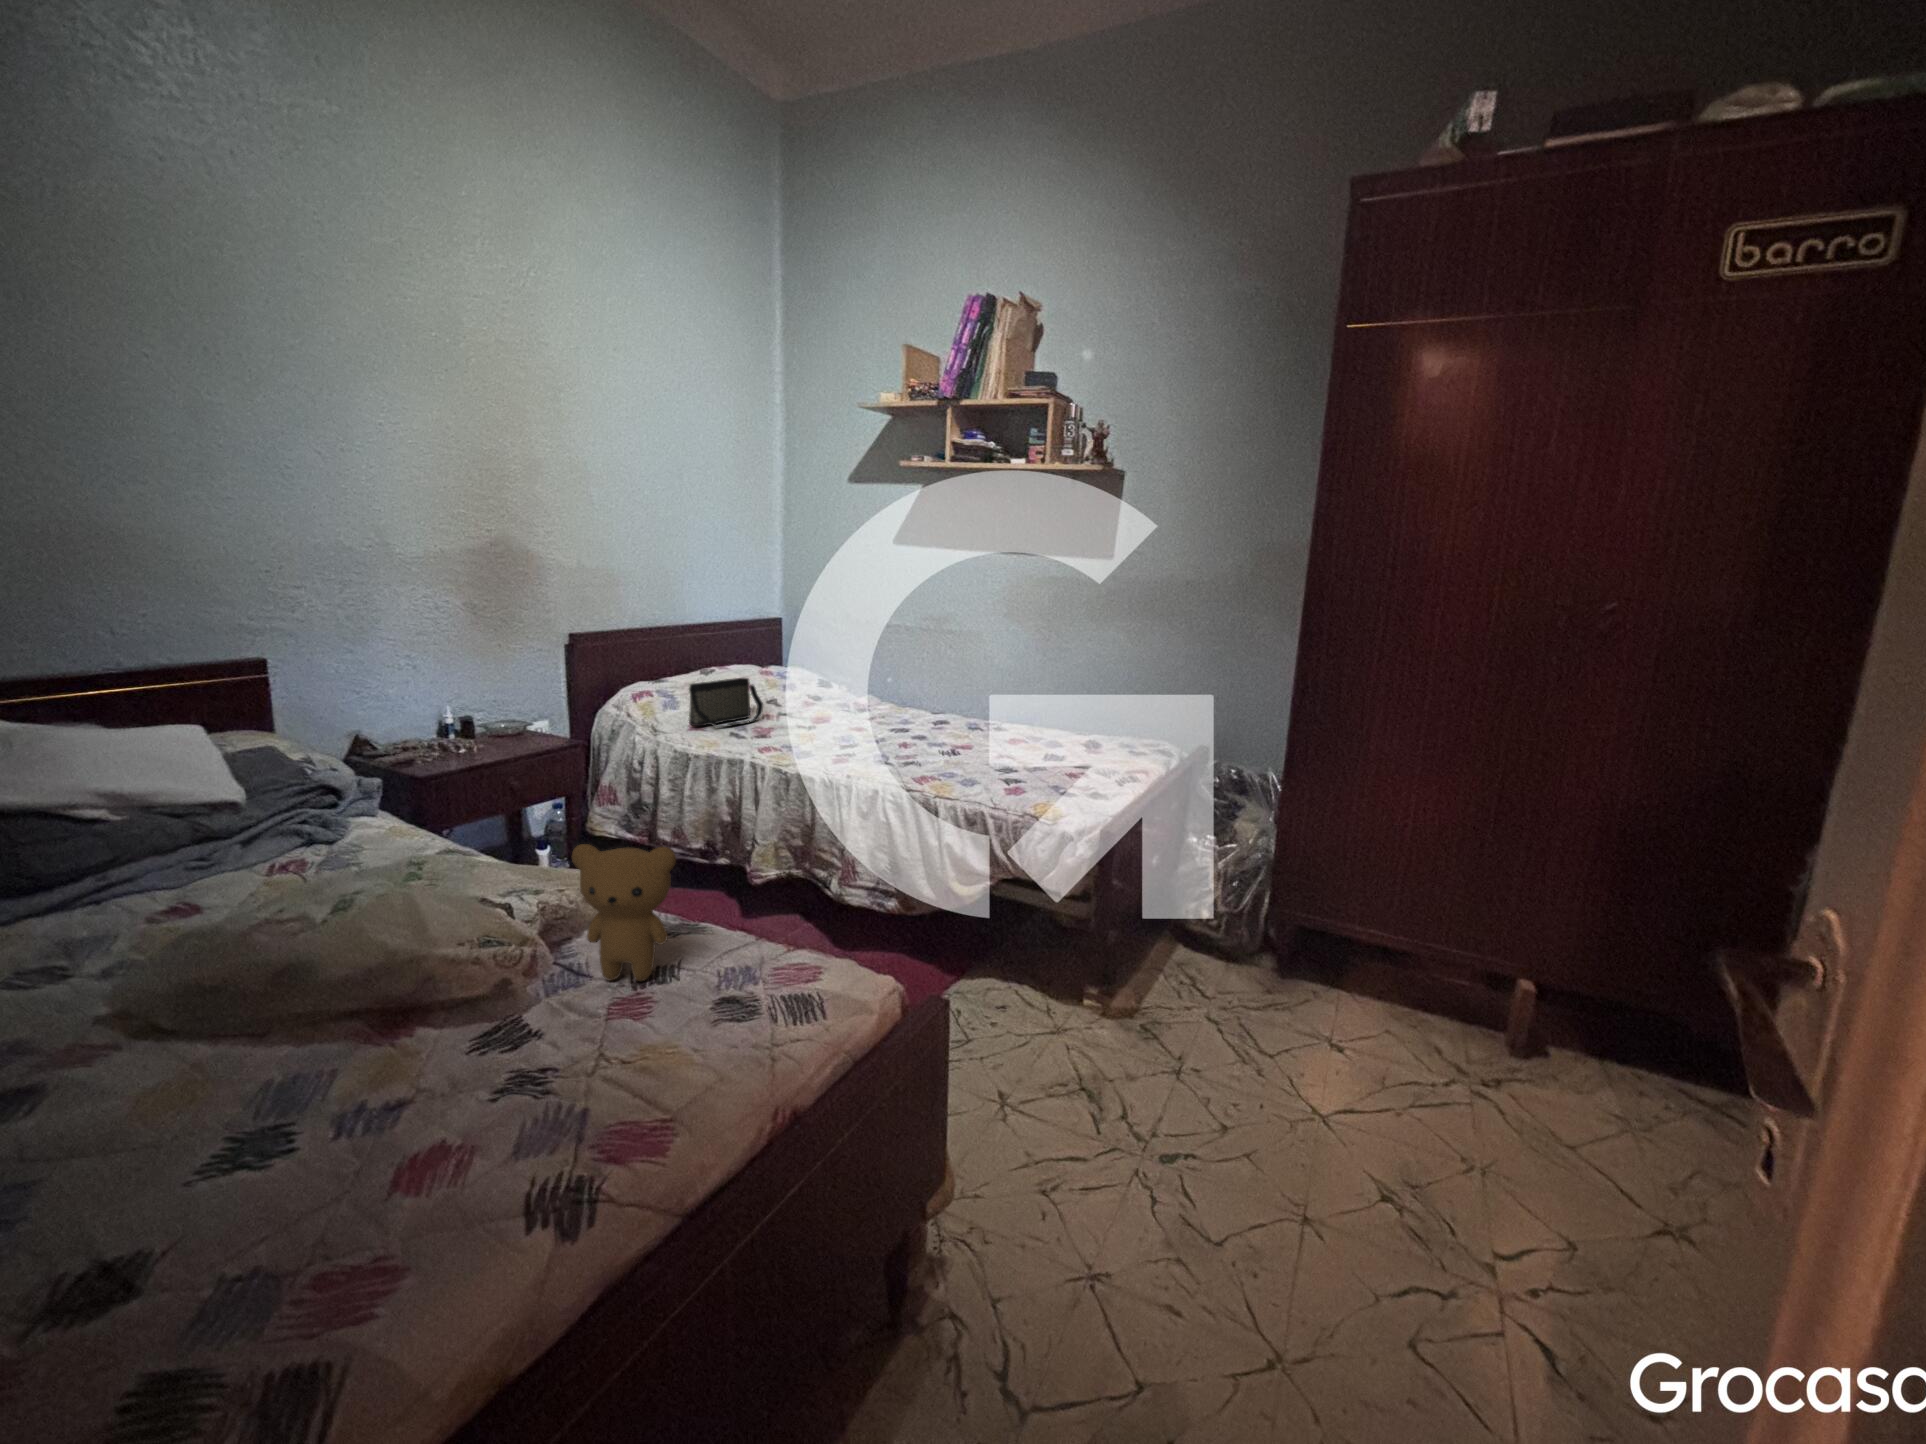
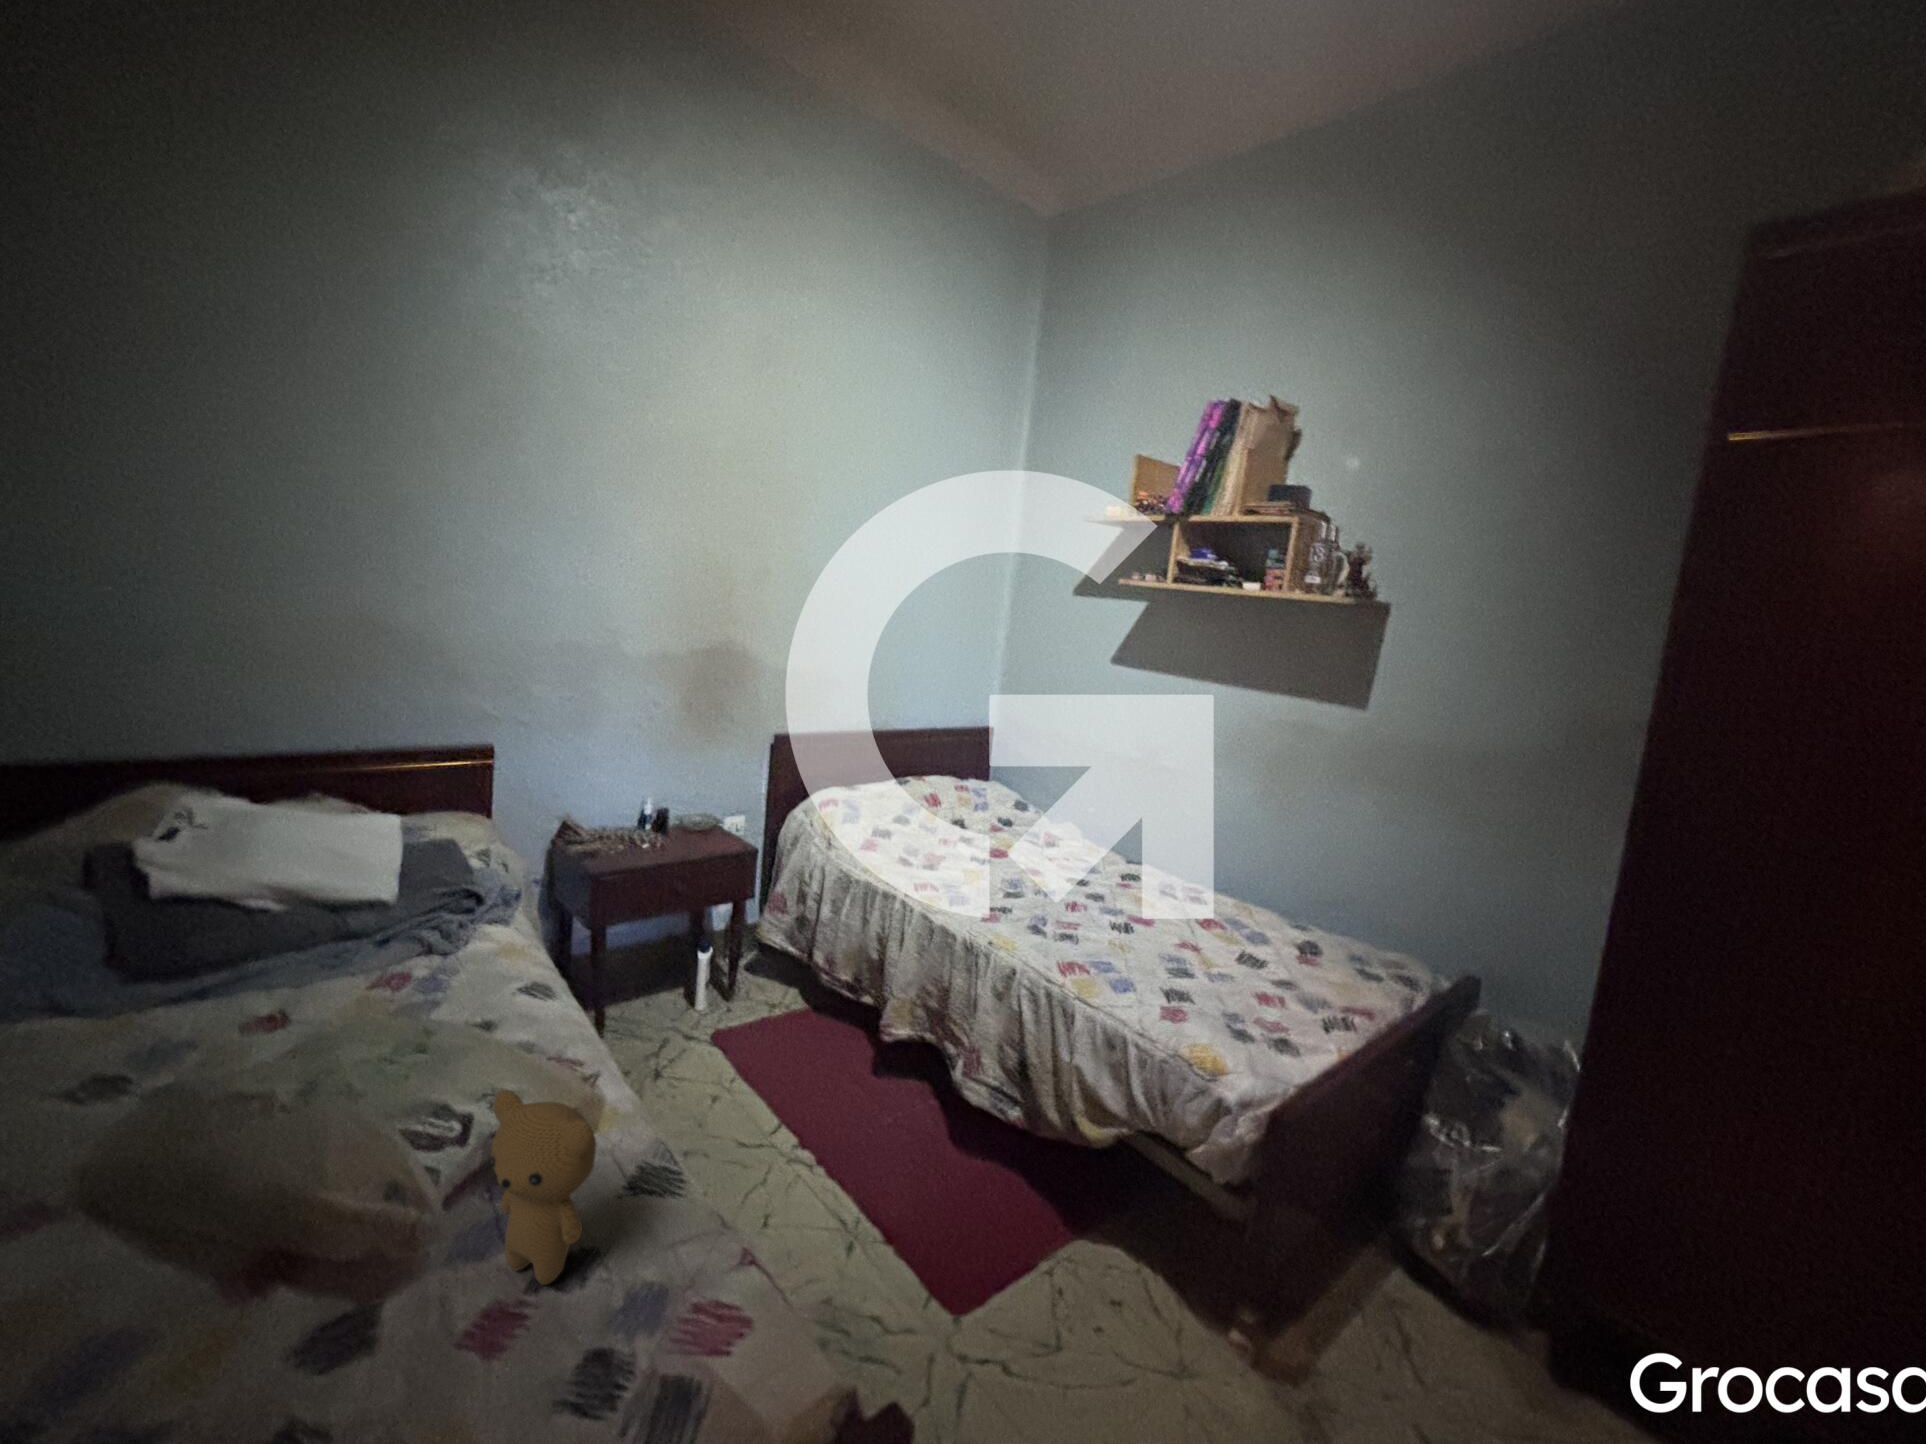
handbag: present [689,678,763,727] -> none [868,795,946,848]

